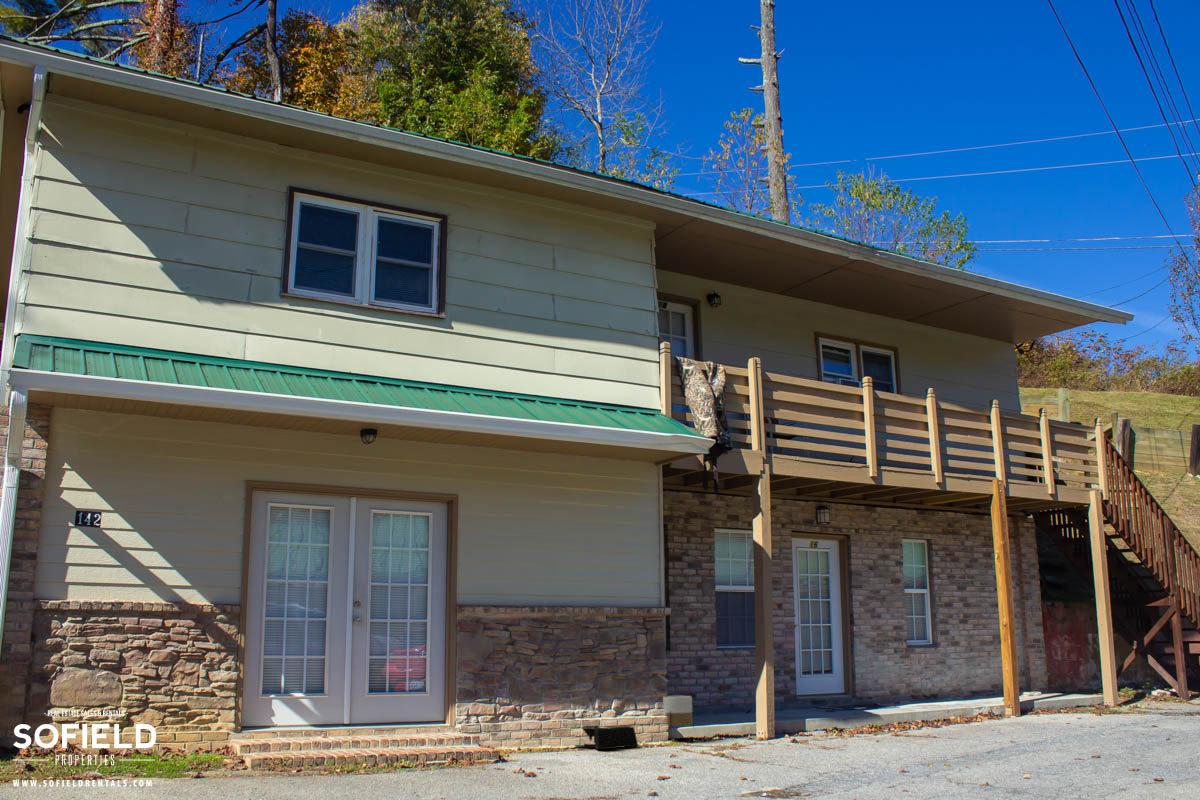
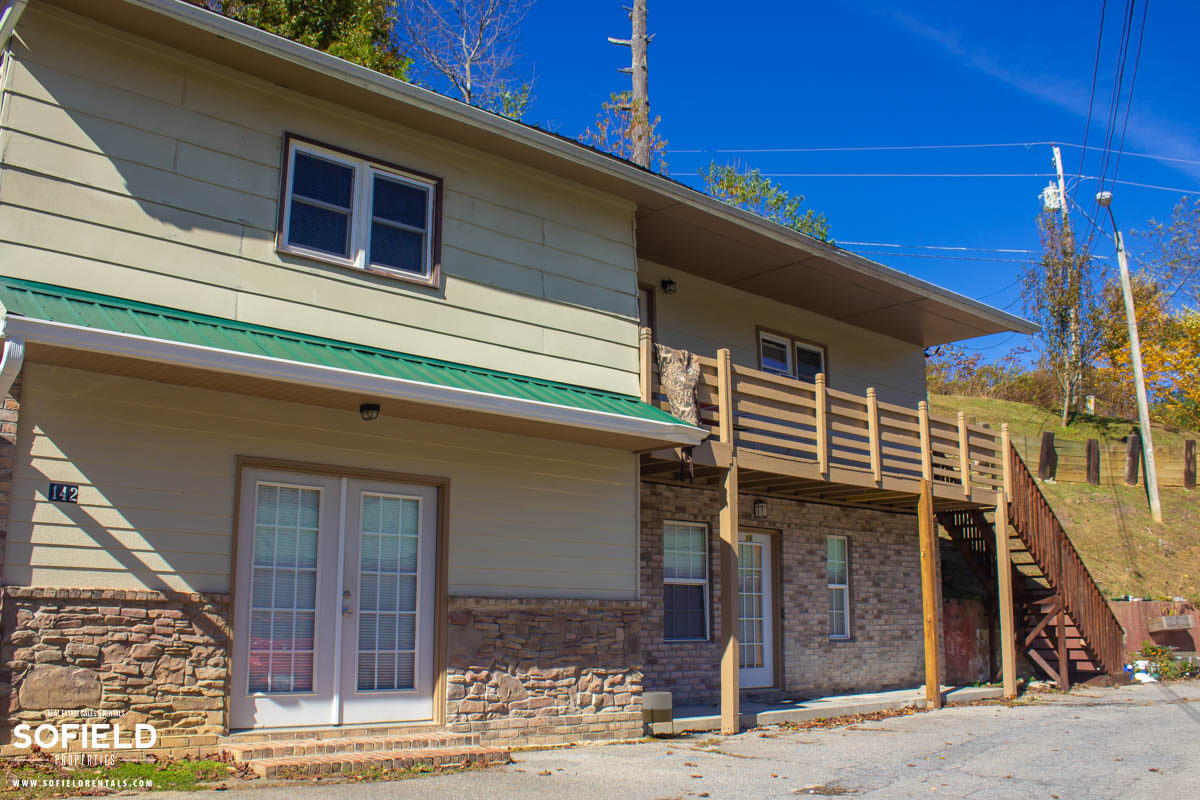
storage bin: present [575,726,638,749] -> none [558,722,626,748]

